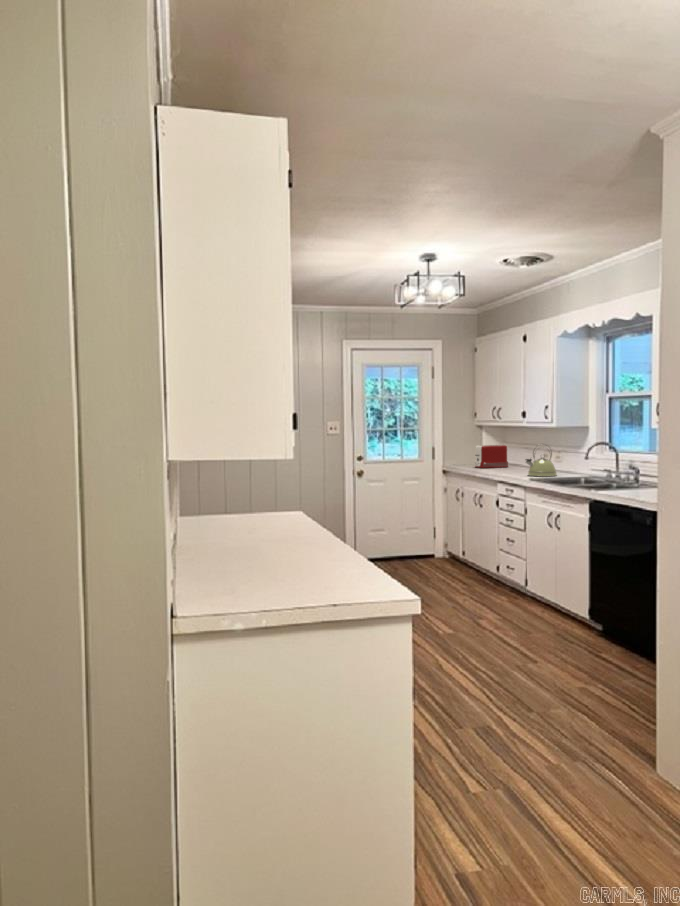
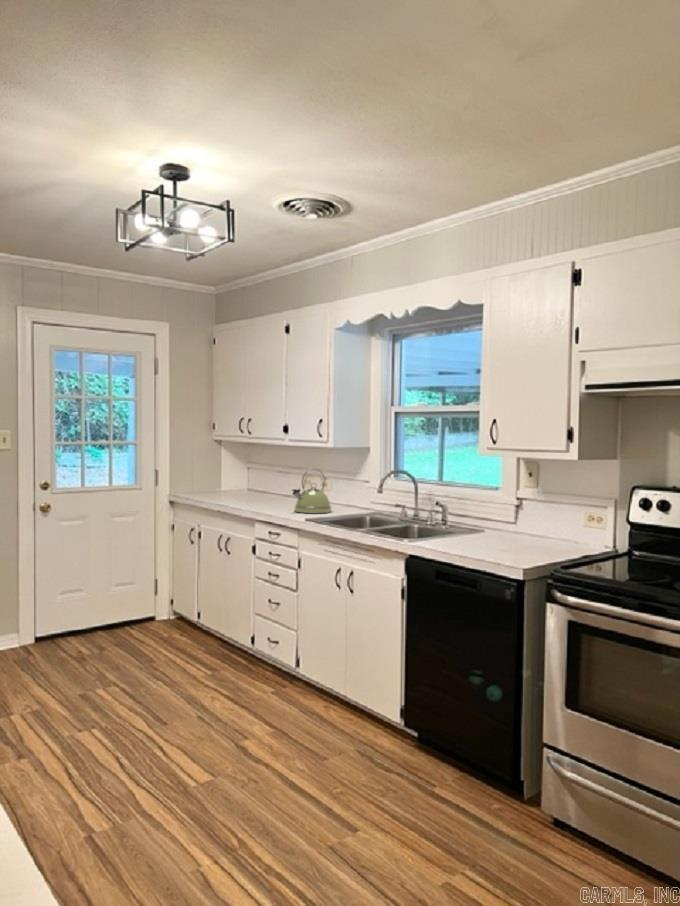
toaster: present [475,445,508,468] -> none [214,467,257,498]

